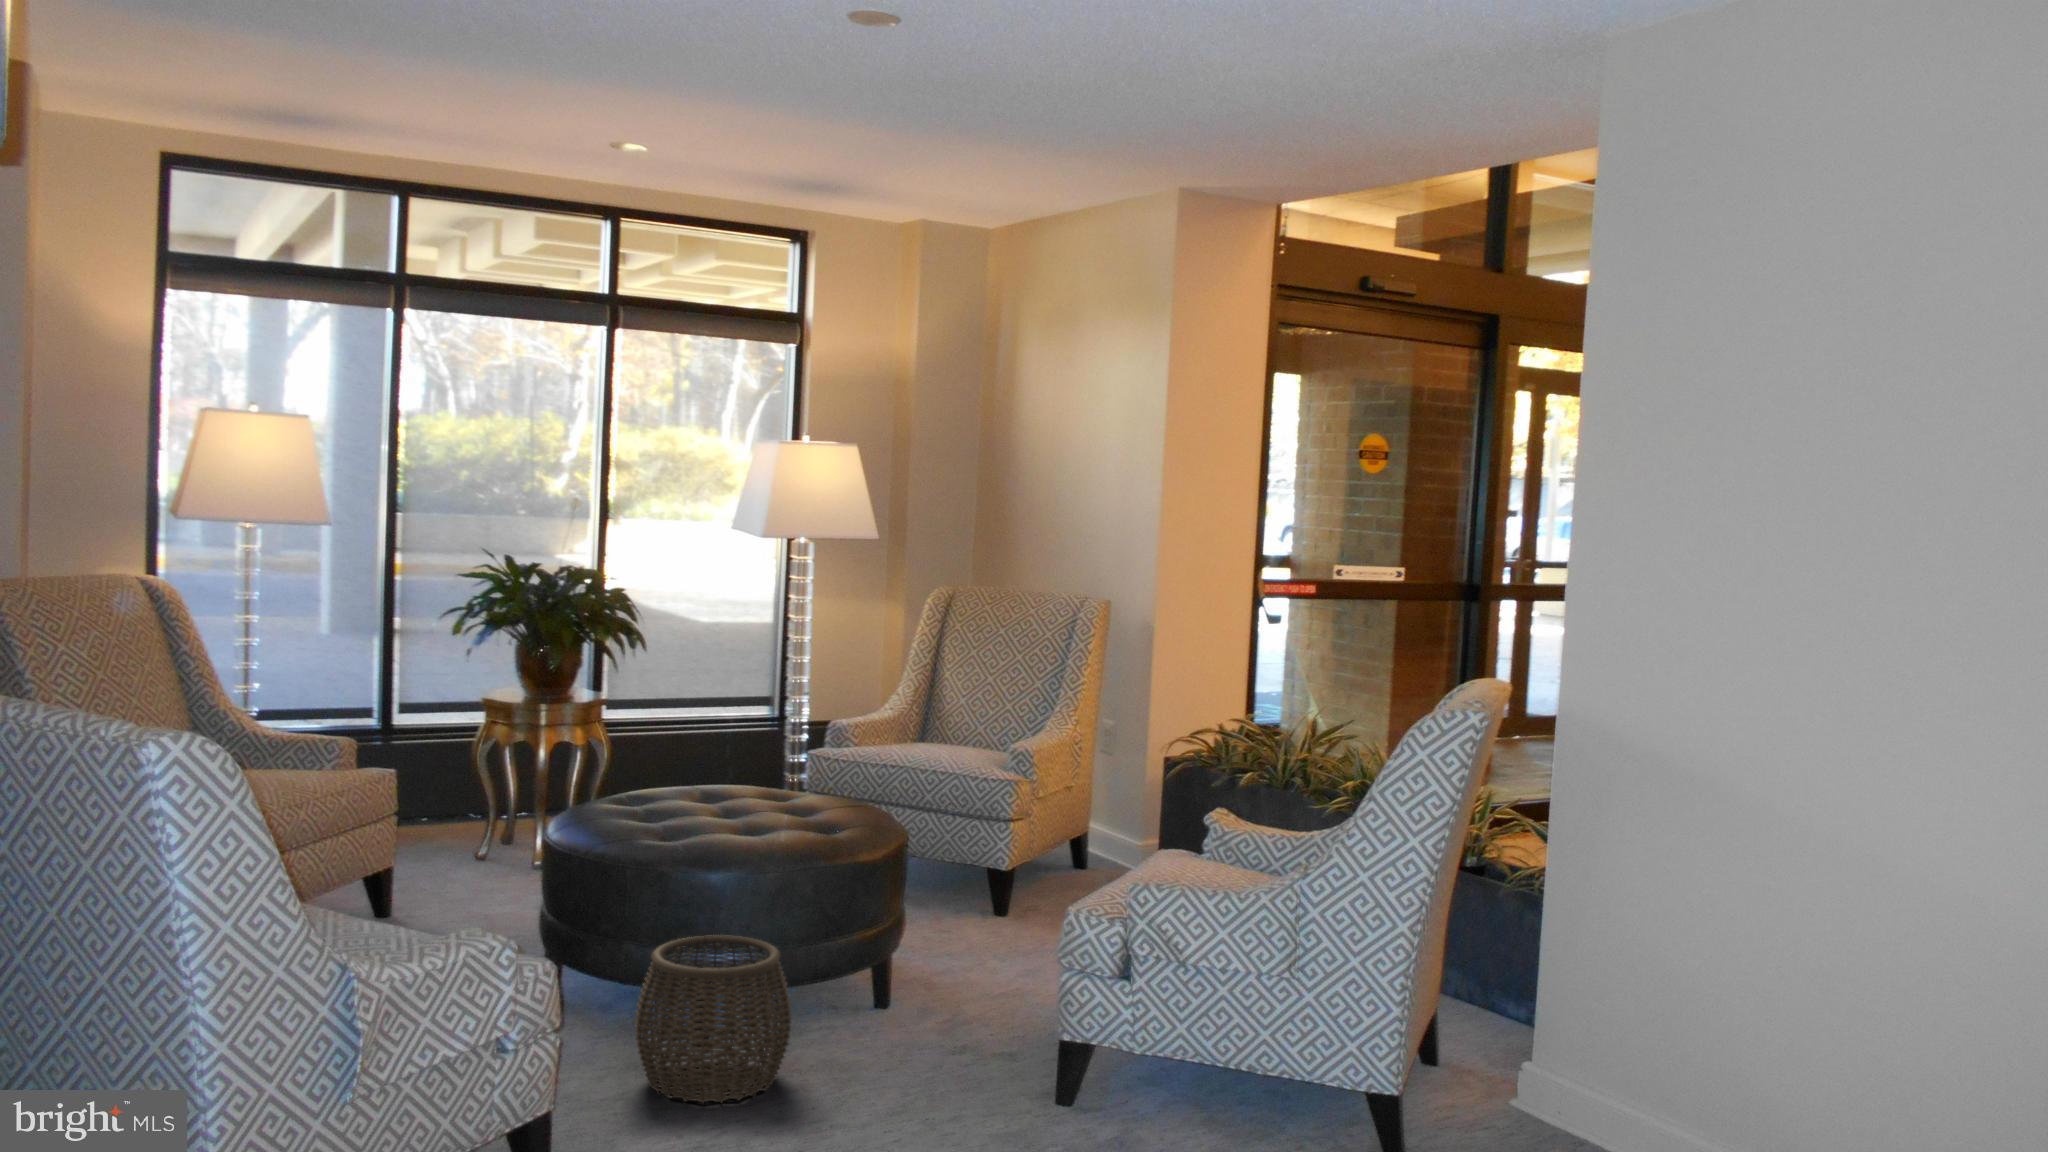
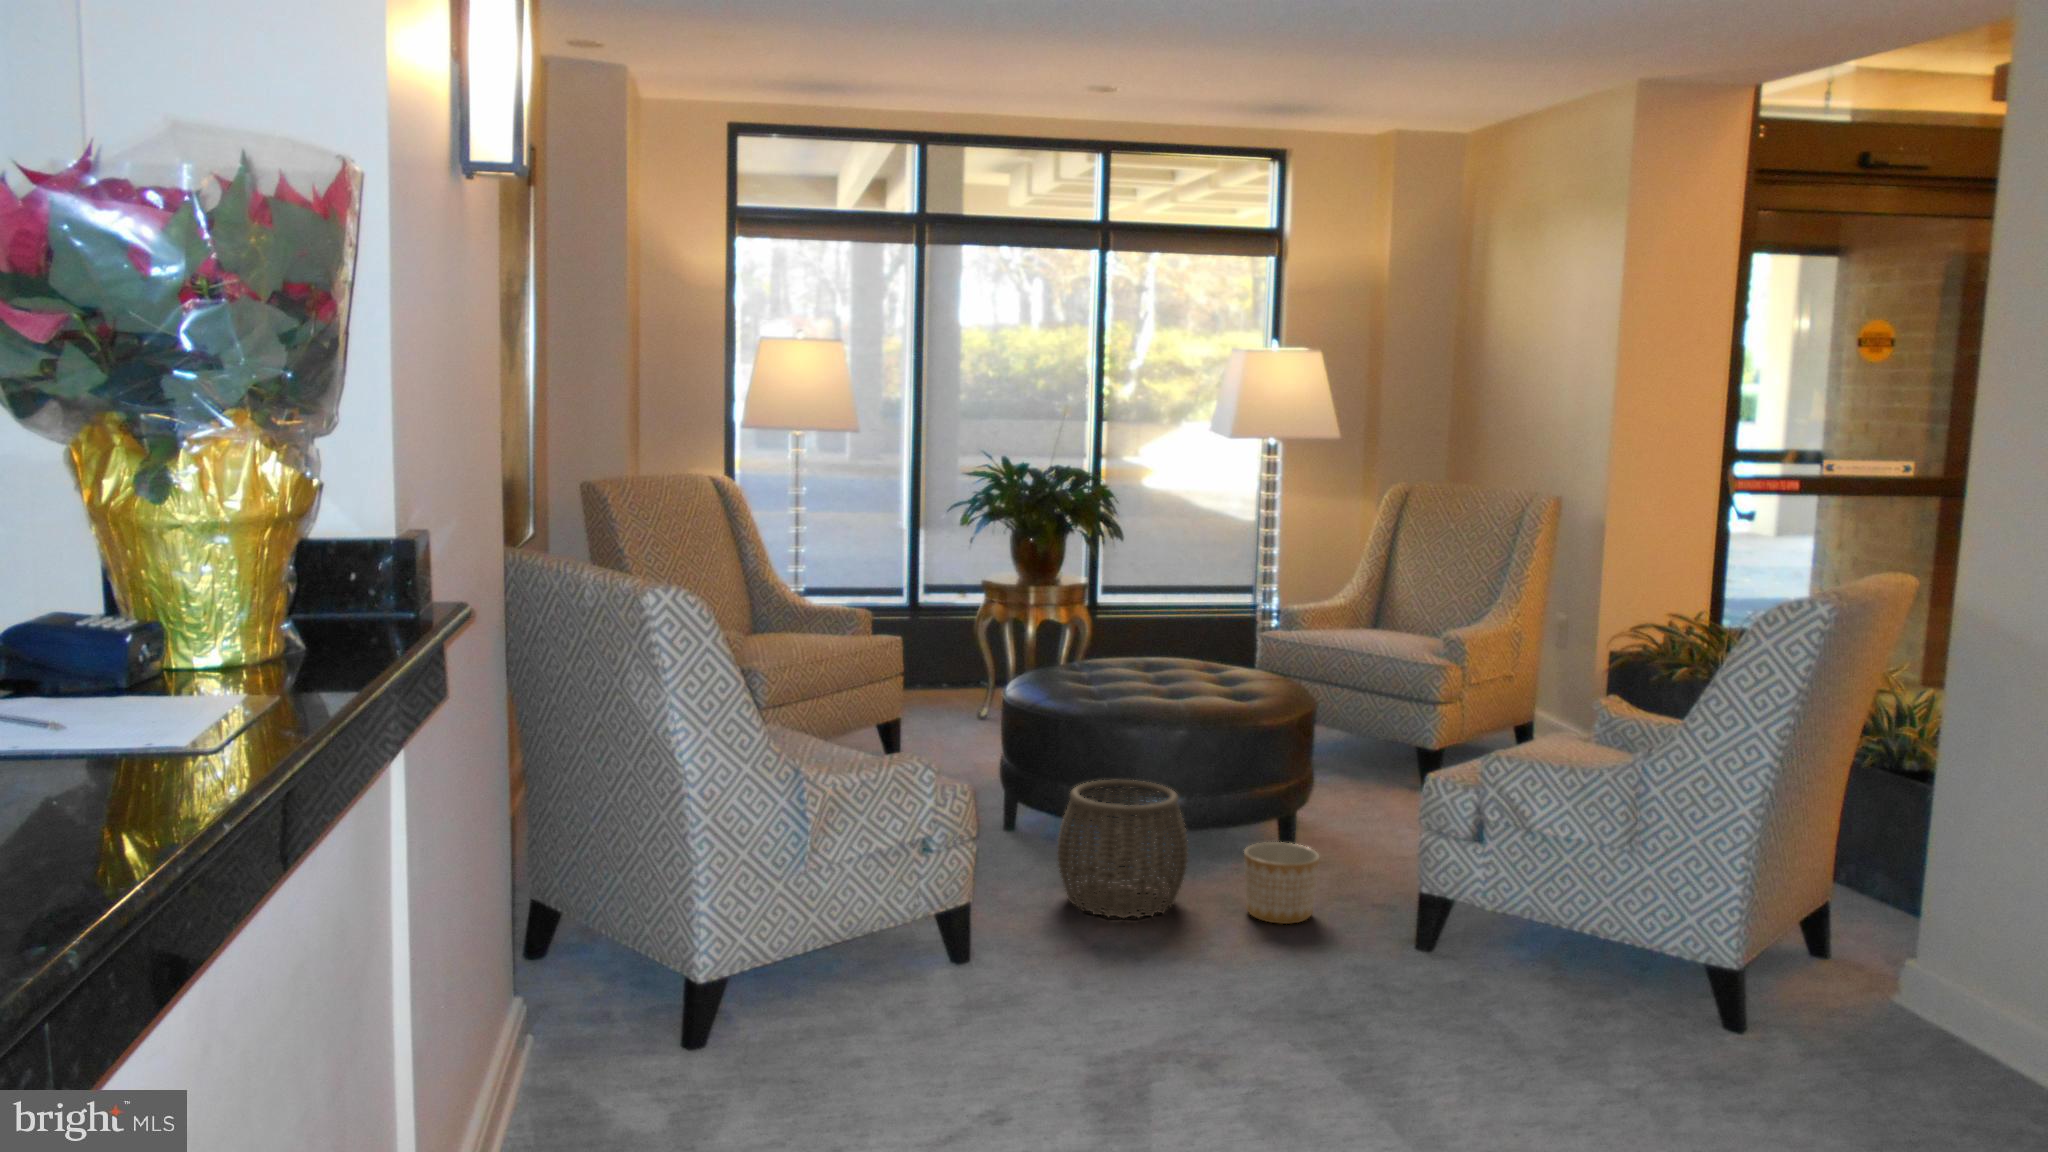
planter: none [856,995,940,1089] -> present [1244,842,1319,924]

